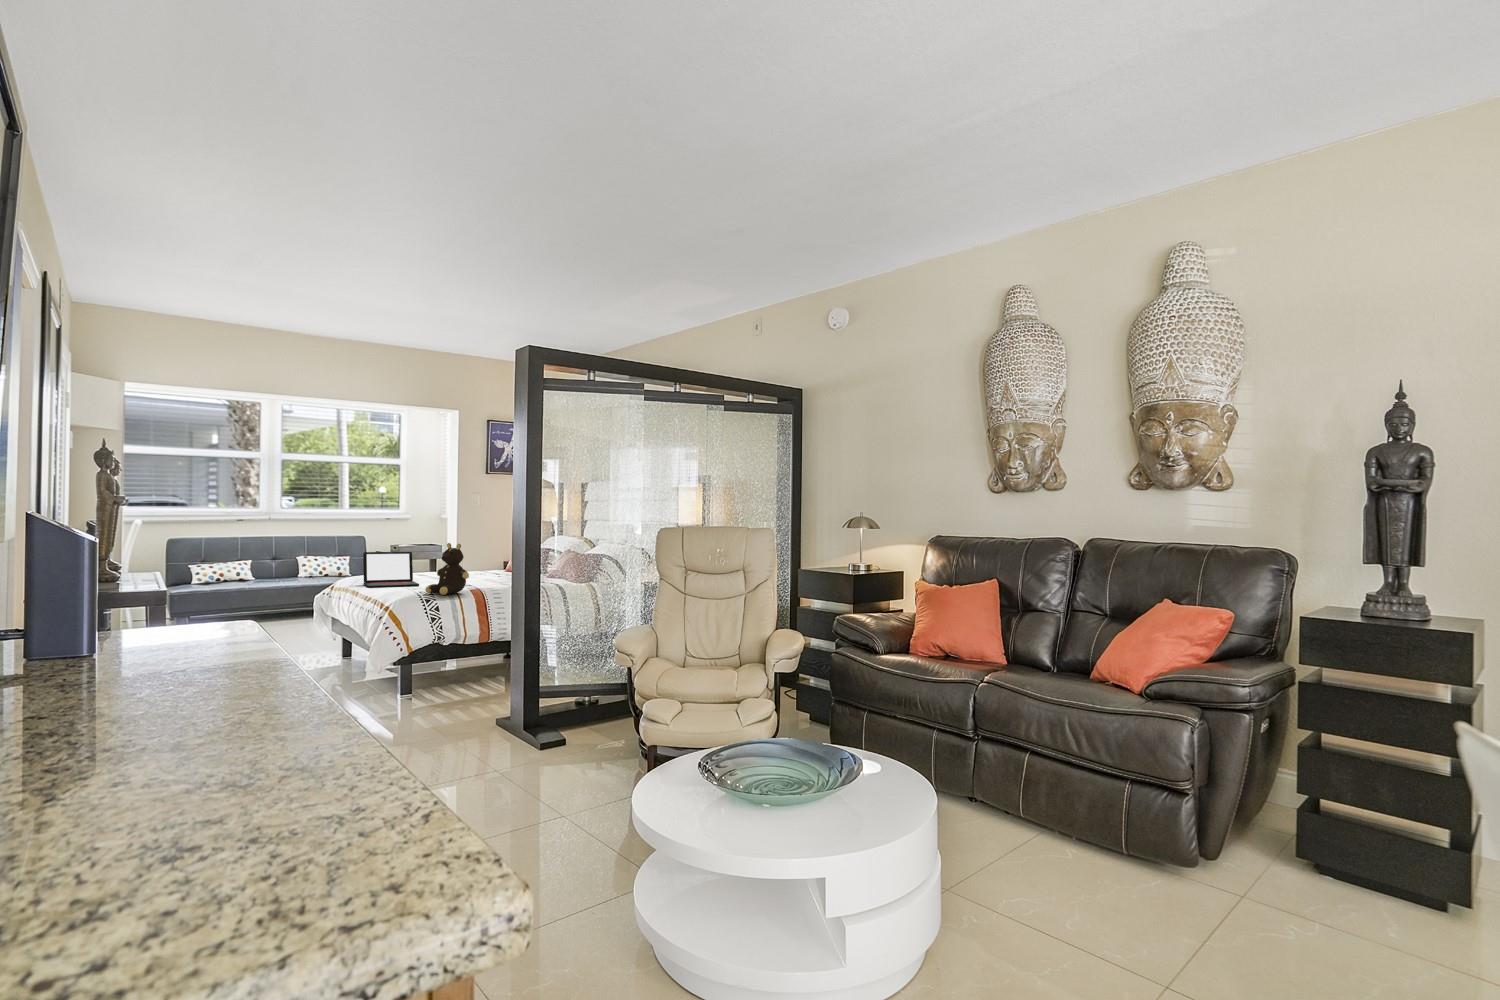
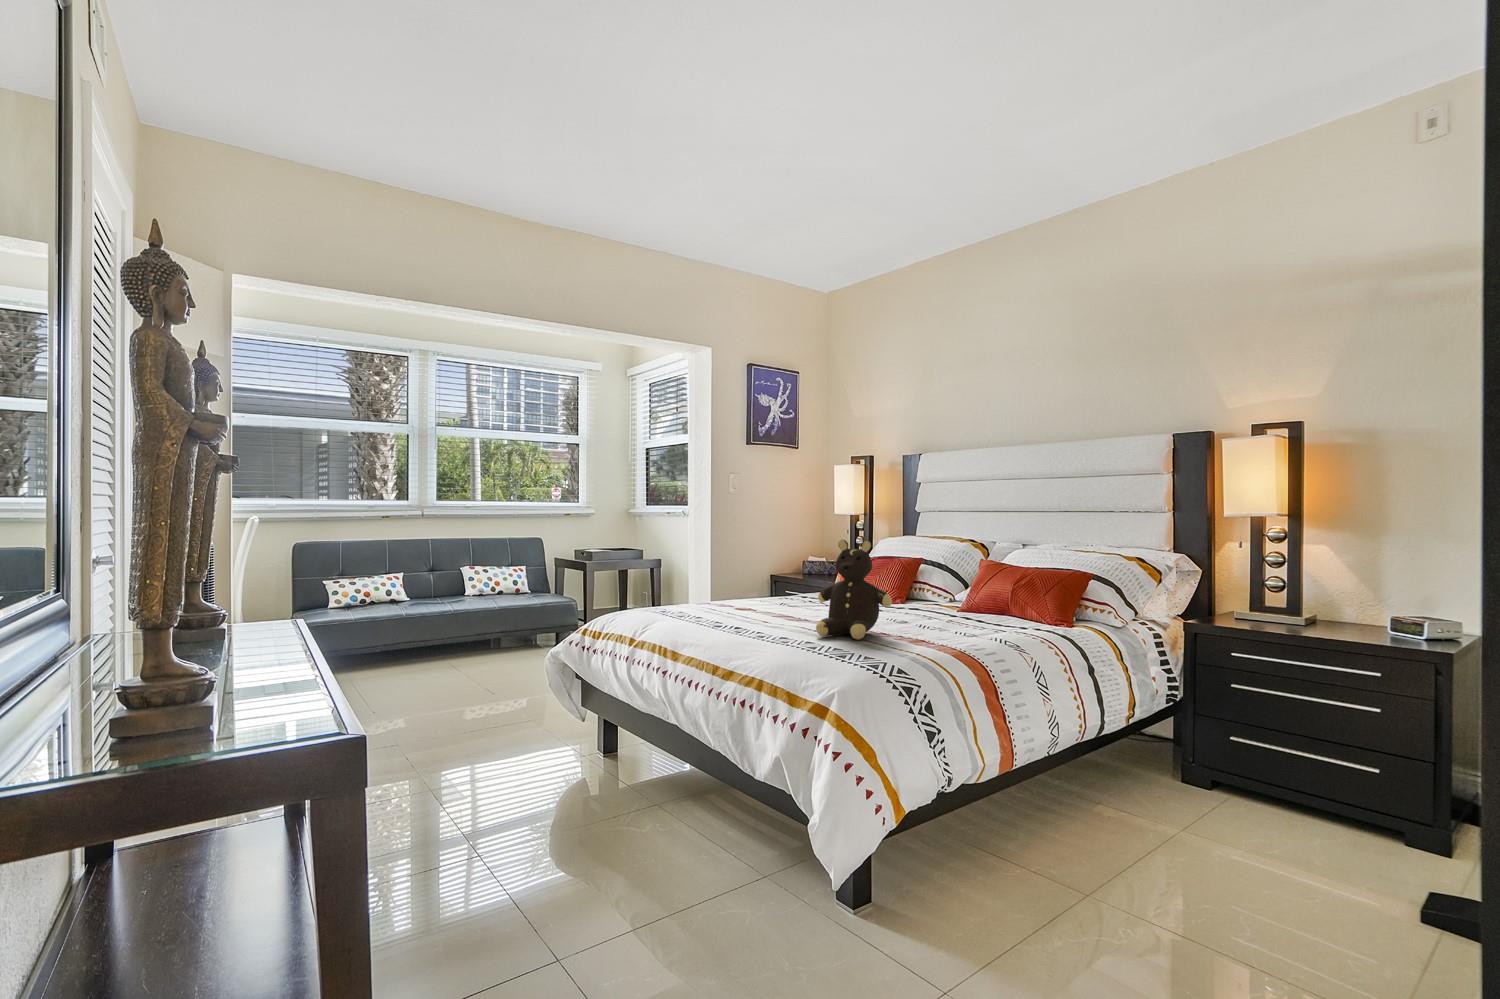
laptop: present [363,552,419,587] -> none [651,558,752,622]

